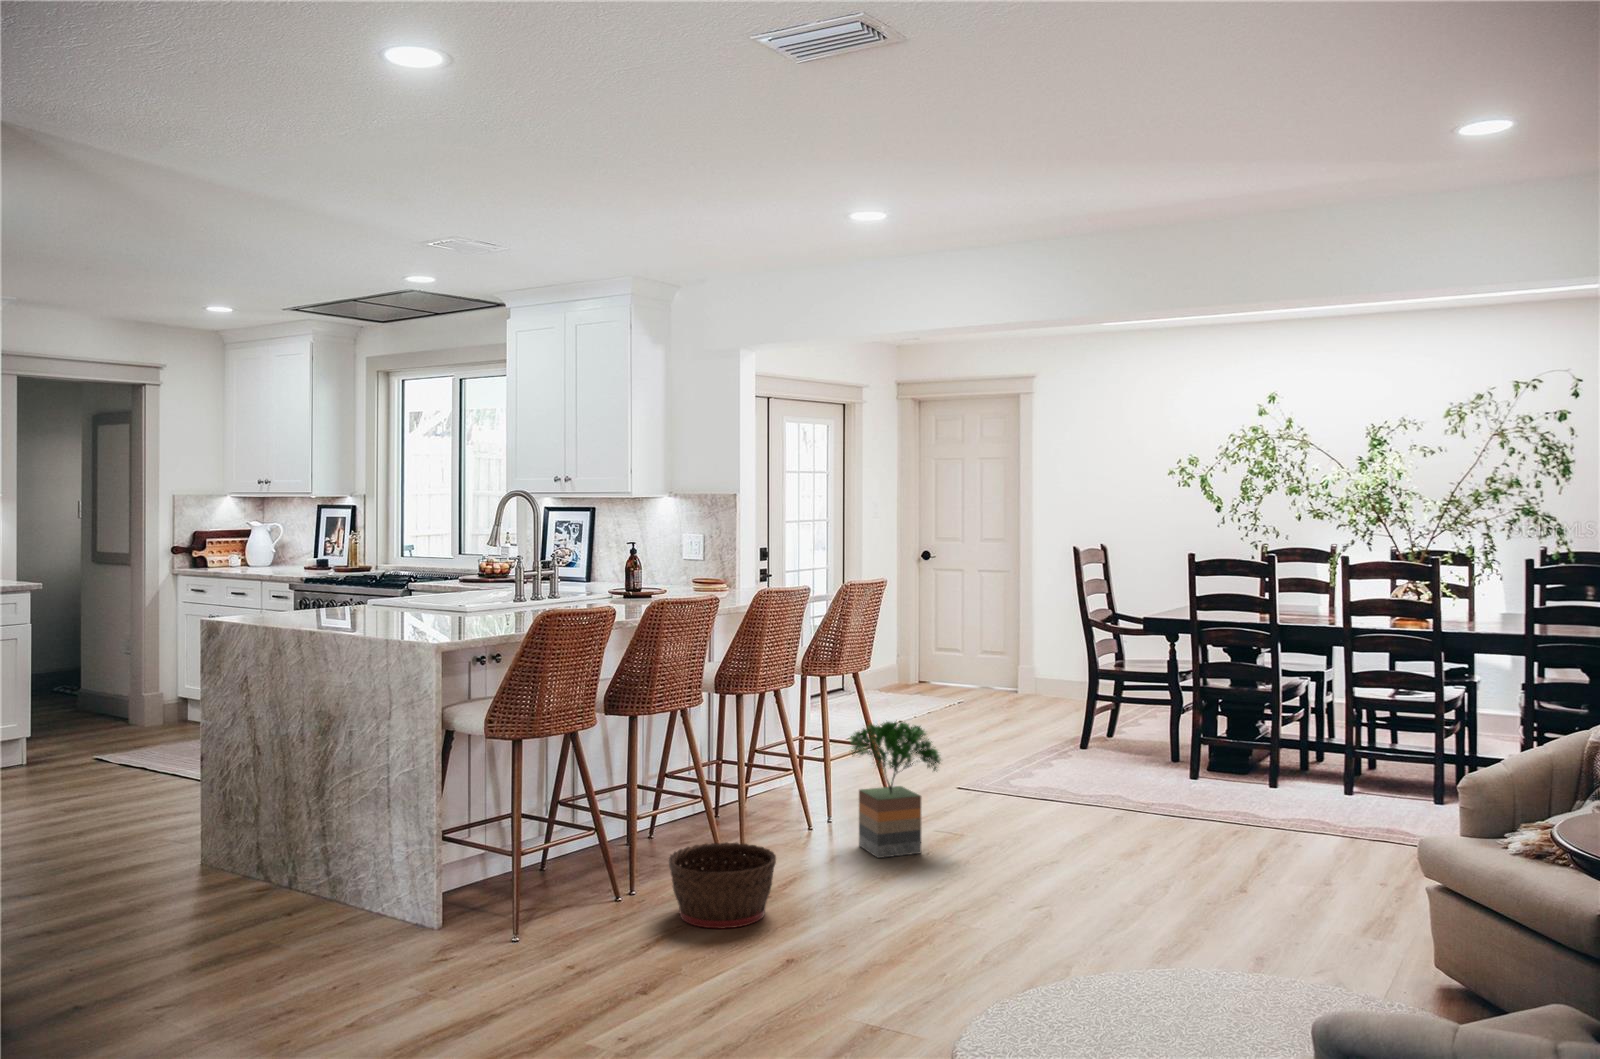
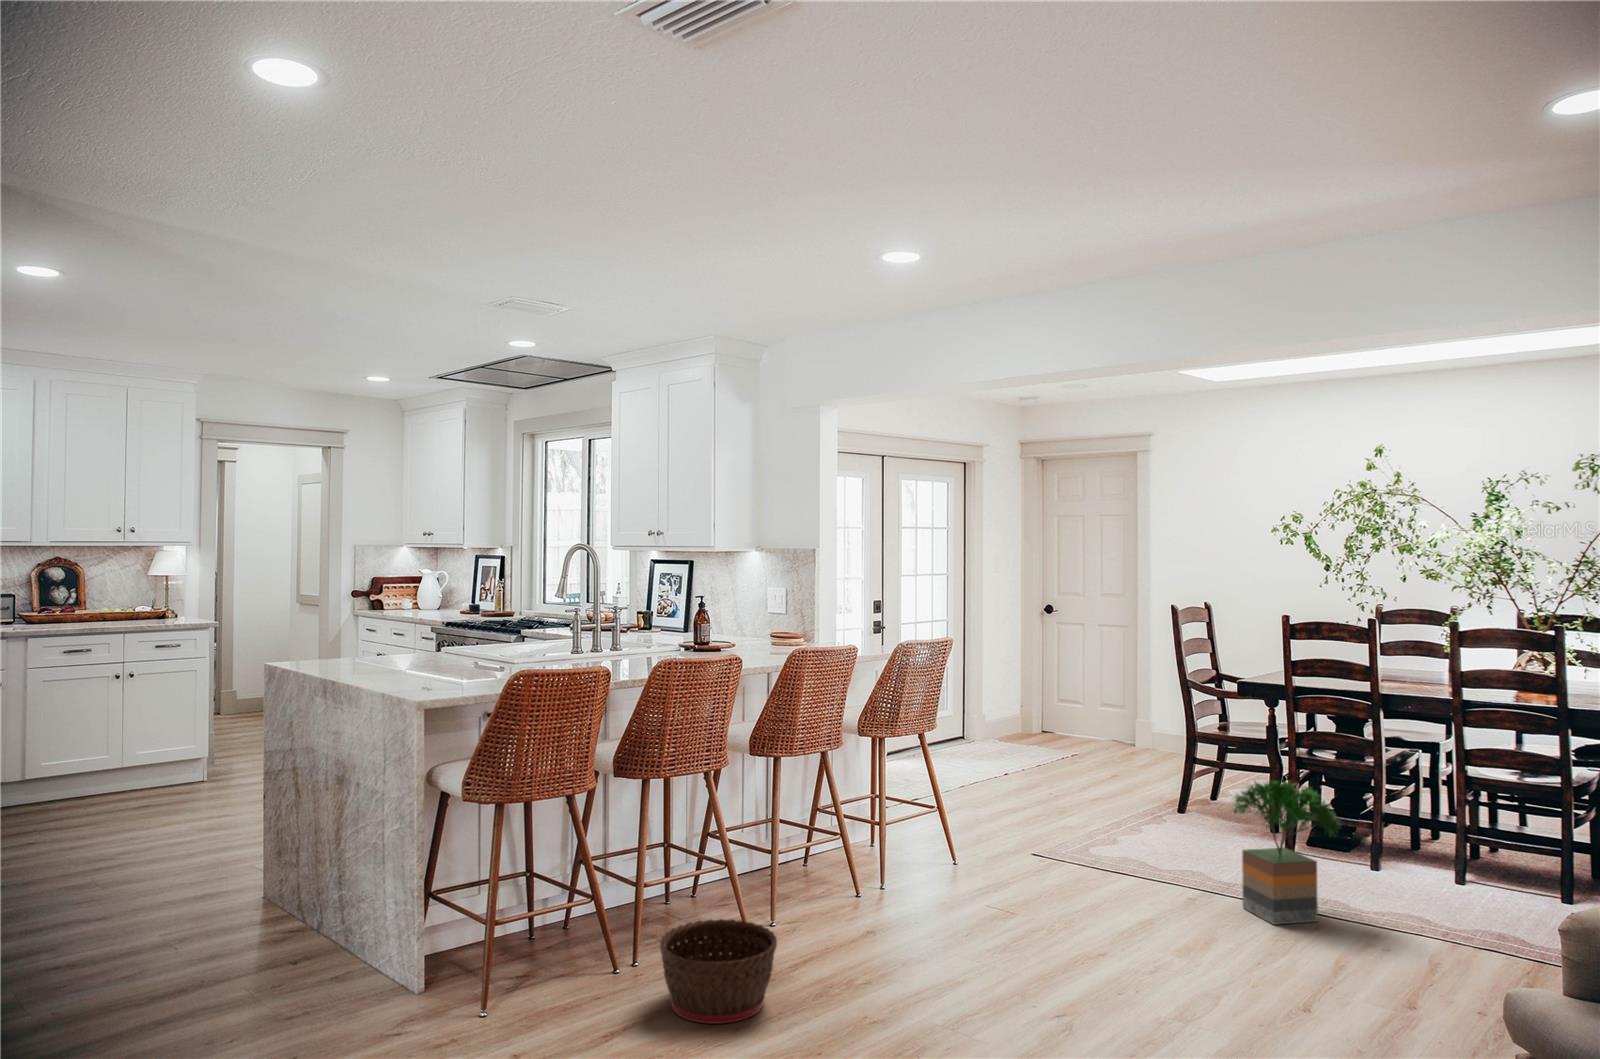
potted tree: present [851,722,941,858] -> present [1232,781,1340,925]

